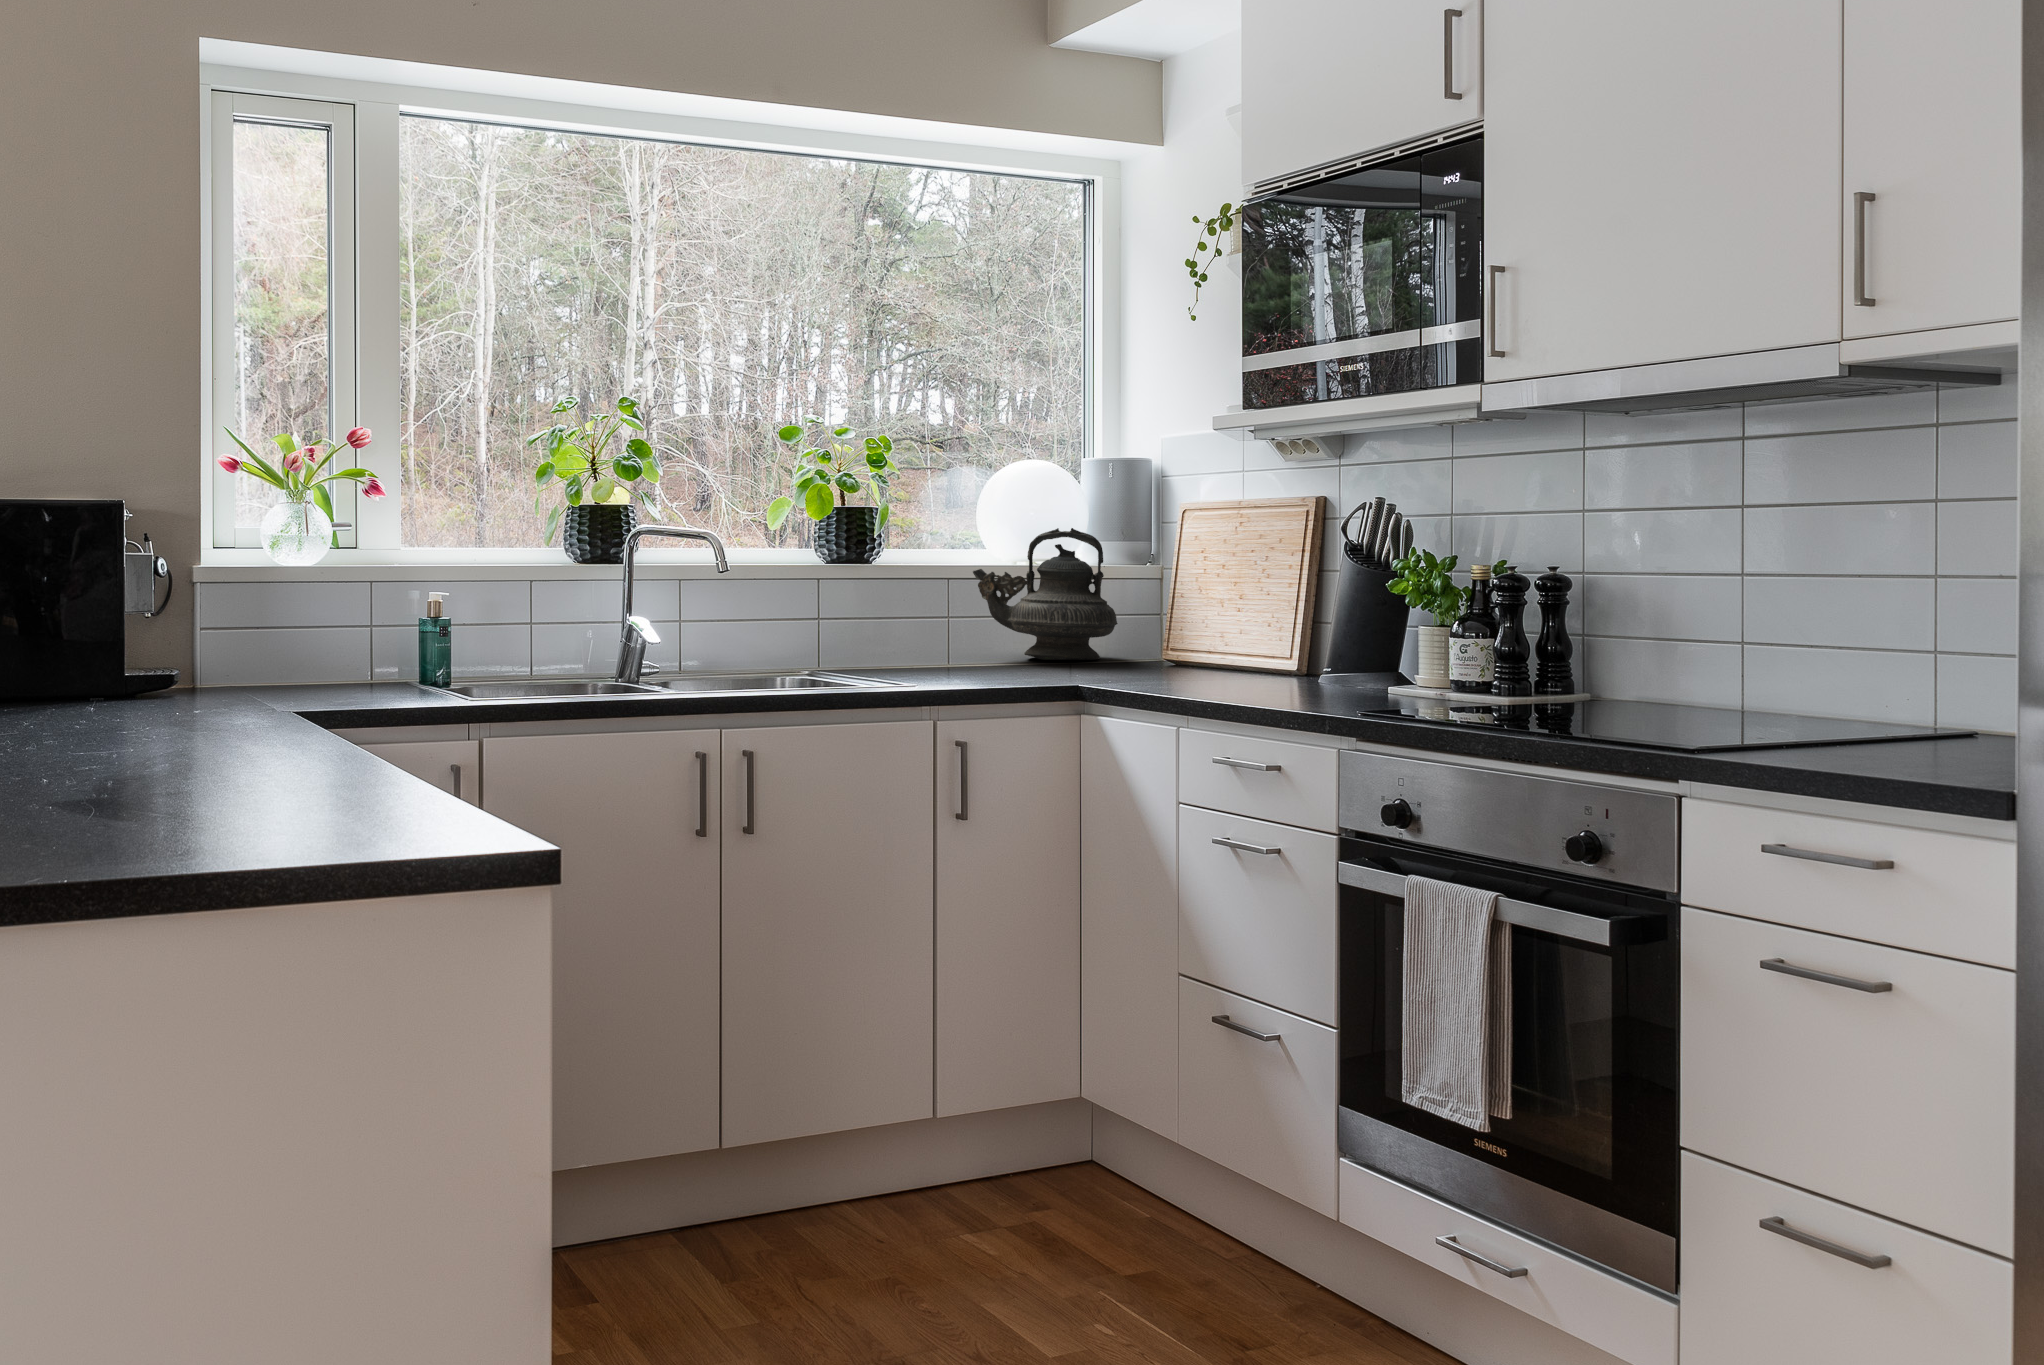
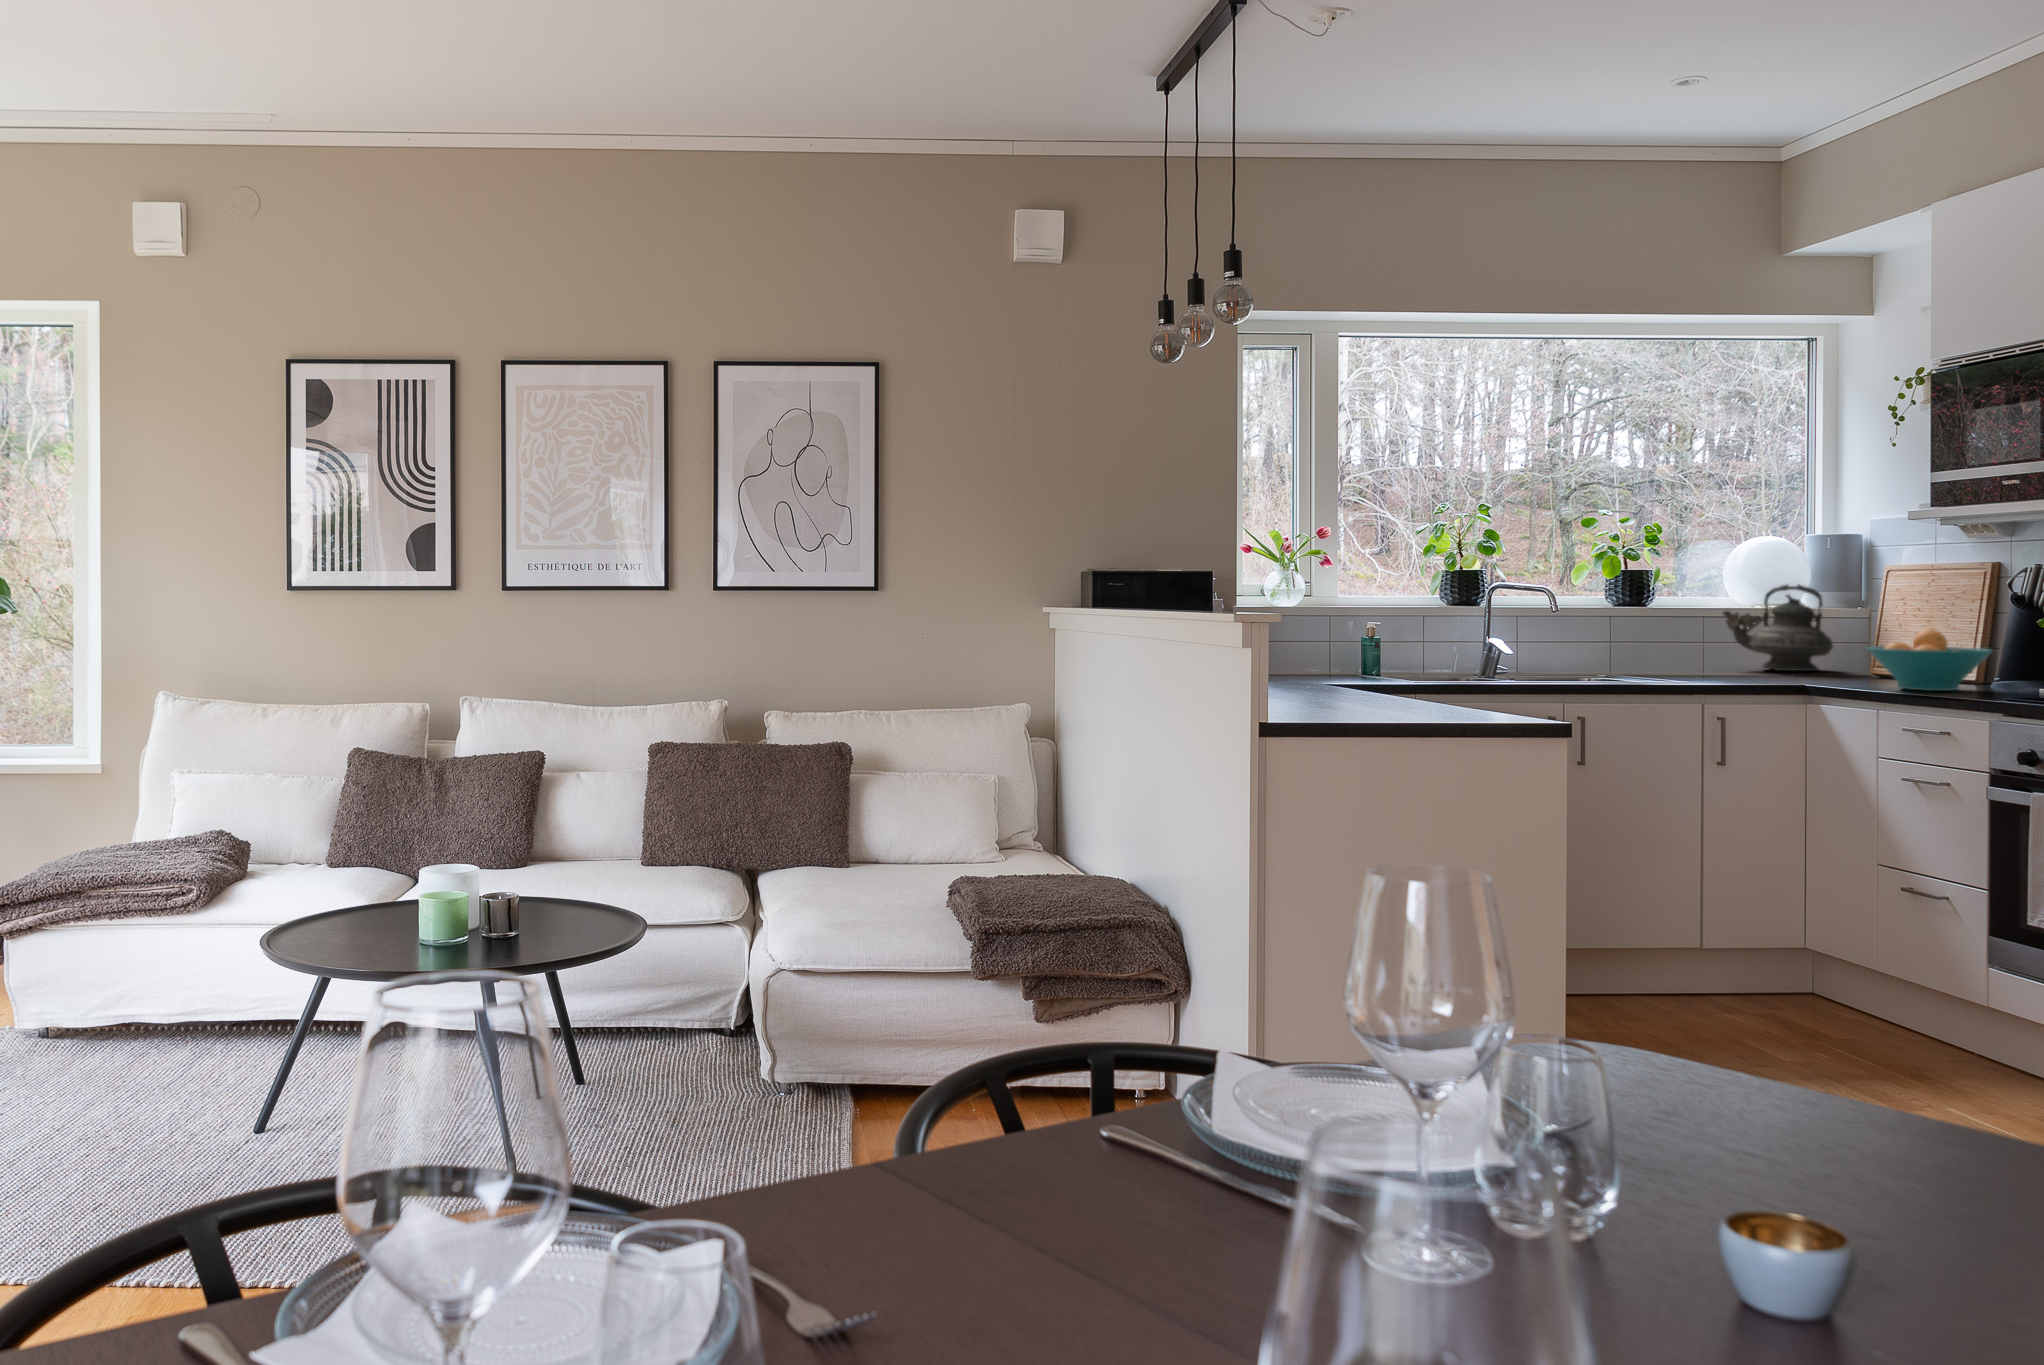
fruit bowl: none [1161,598,1328,694] -> present [1867,630,1992,691]

